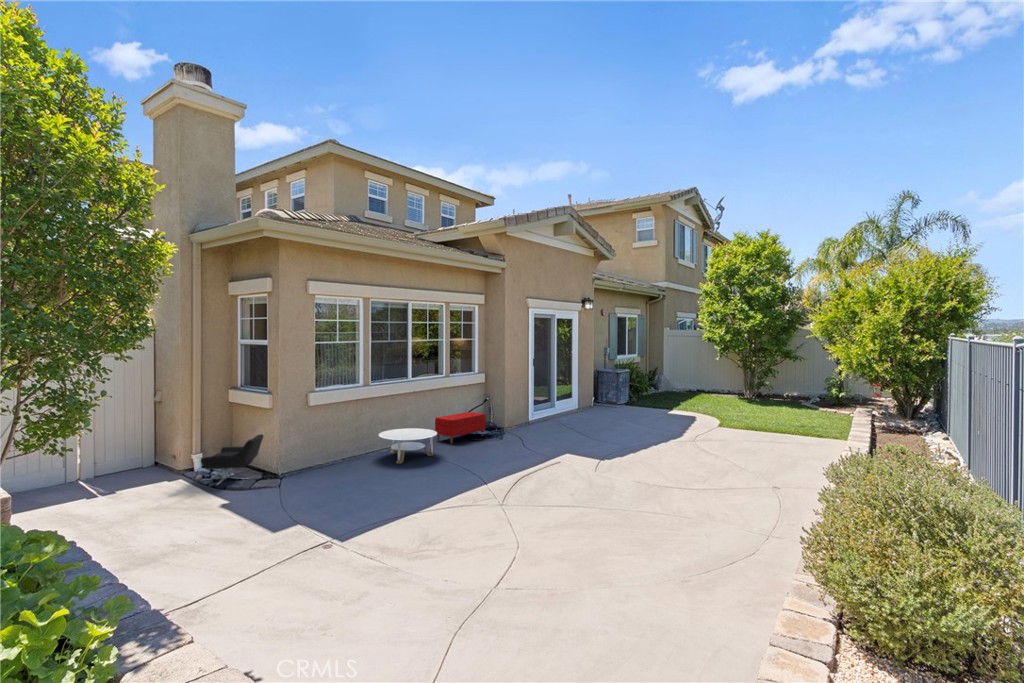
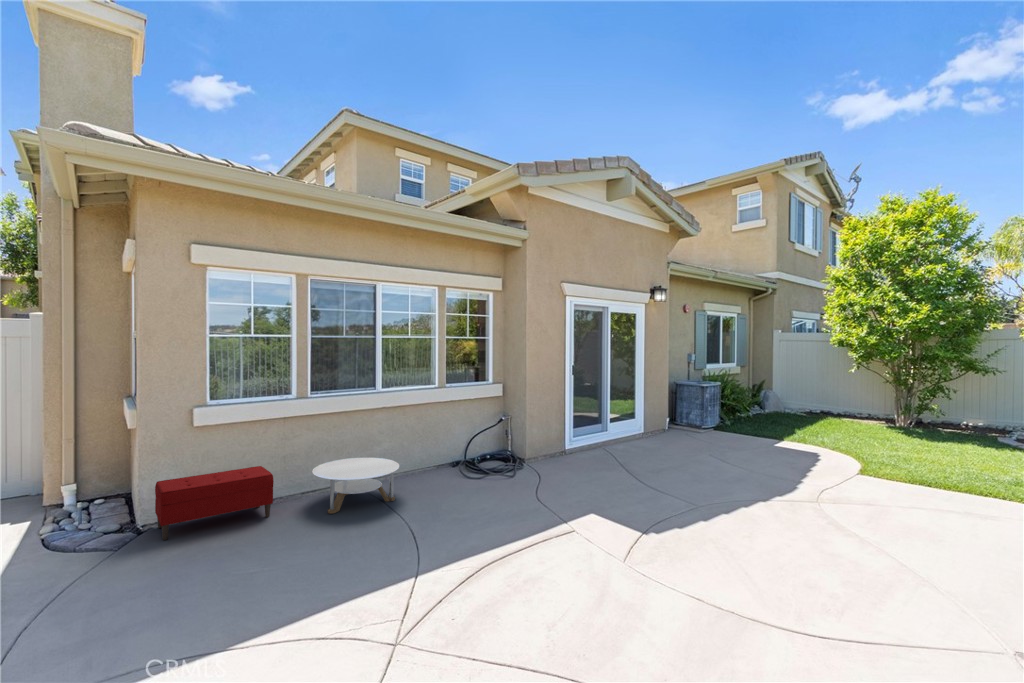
bench: present [435,412,486,444] -> present [155,466,274,540]
lounge chair: present [201,434,263,485] -> none [26,462,139,535]

